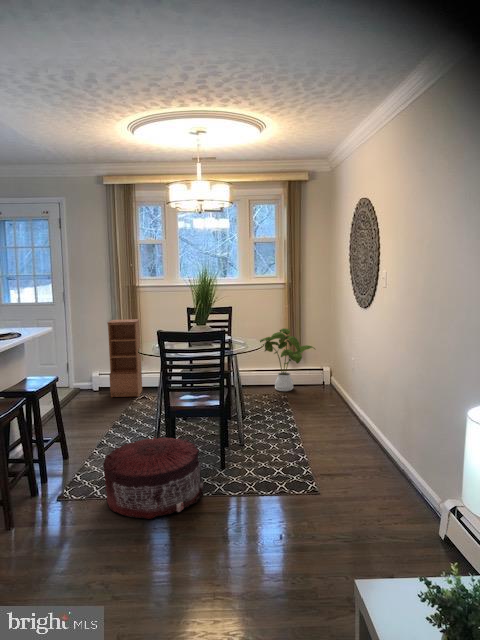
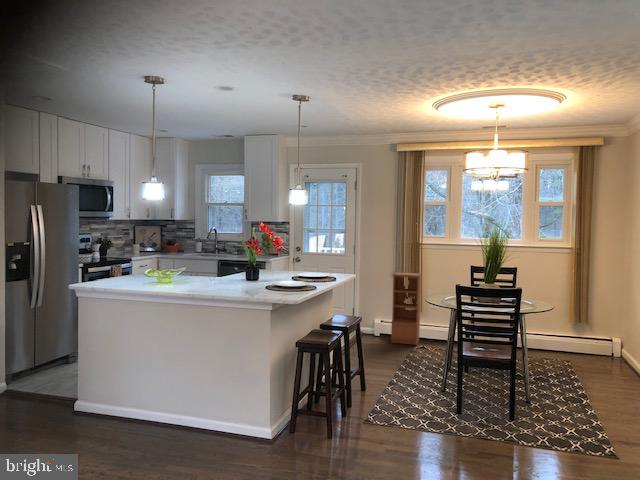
house plant: present [260,328,315,391] -> none [537,293,605,358]
pouf: present [103,437,203,519] -> none [405,379,496,450]

